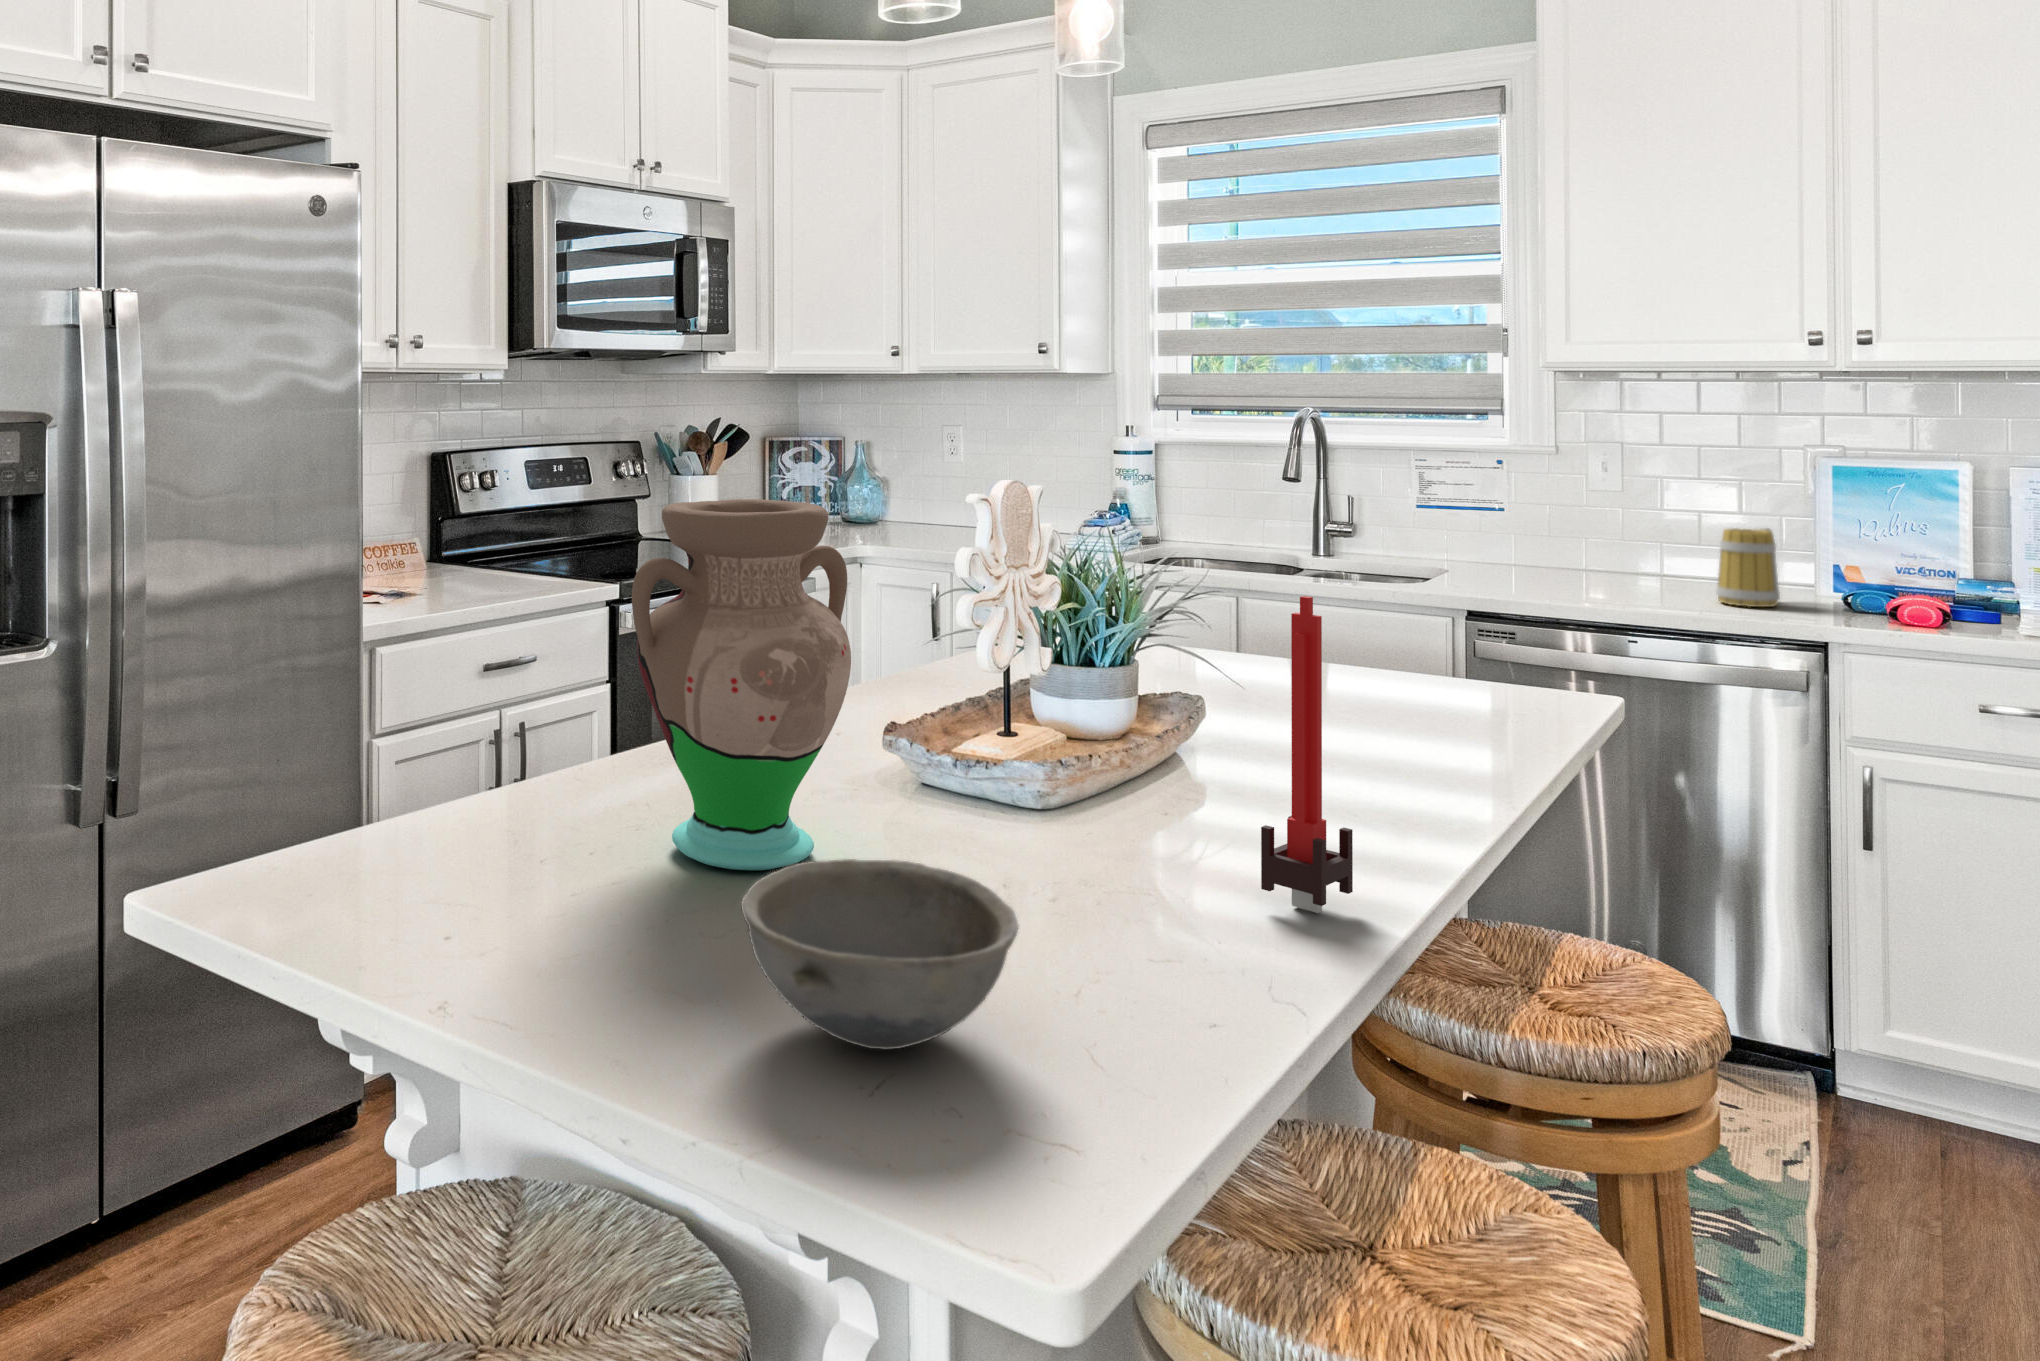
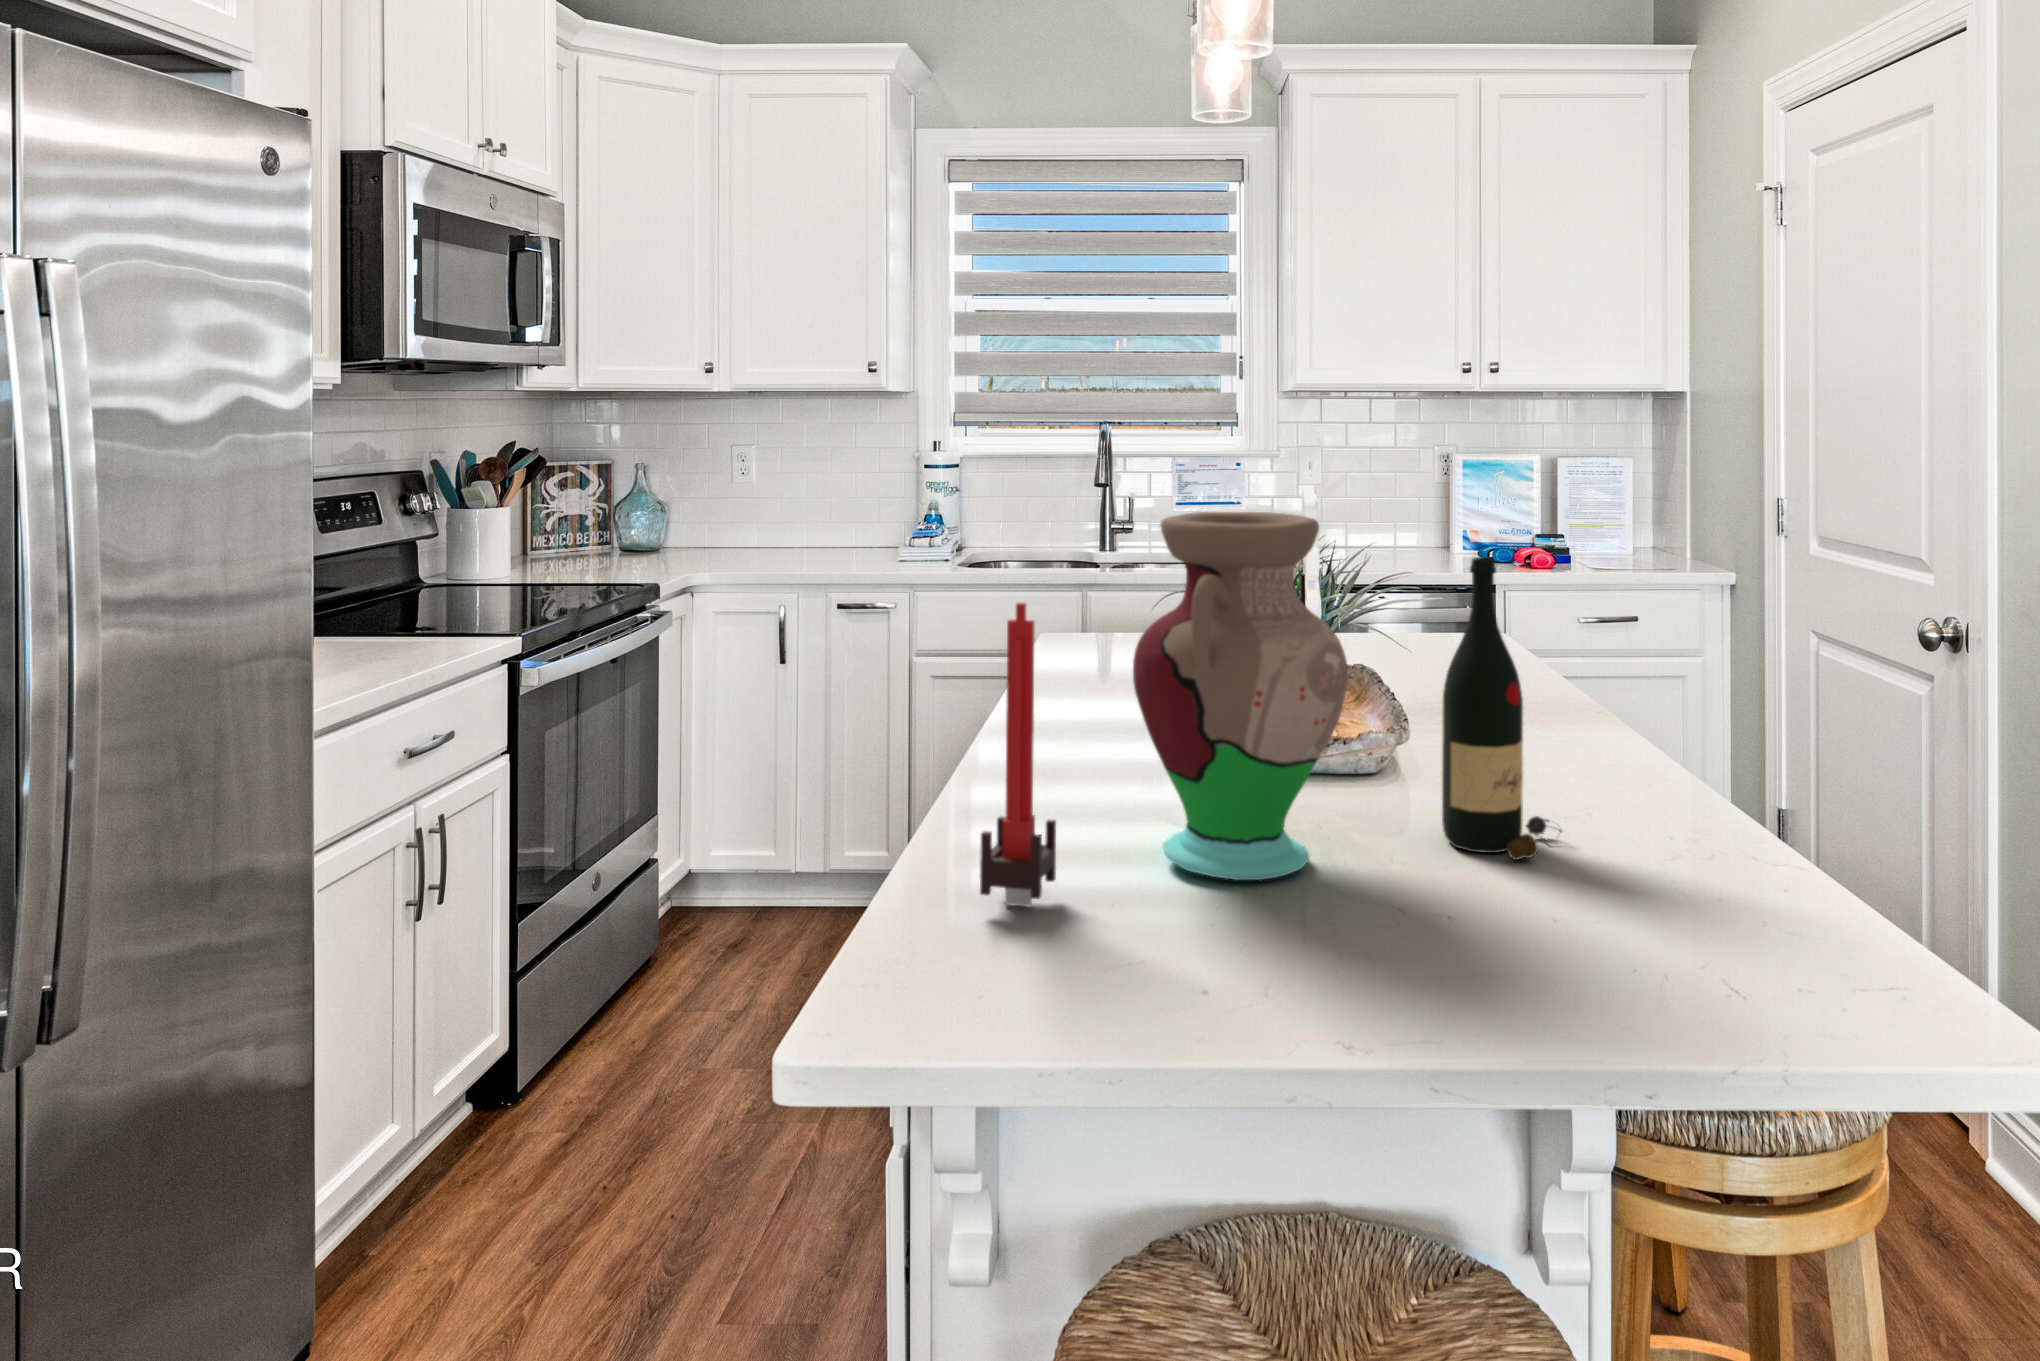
mug: present [1716,528,1780,607] -> none [1414,507,1453,565]
wine bottle: none [966,567,1104,914] -> present [1442,558,1561,860]
candle: present [1261,596,1353,913] -> present [980,602,1056,906]
bowl: present [741,859,1018,1050] -> none [1527,819,1783,982]

